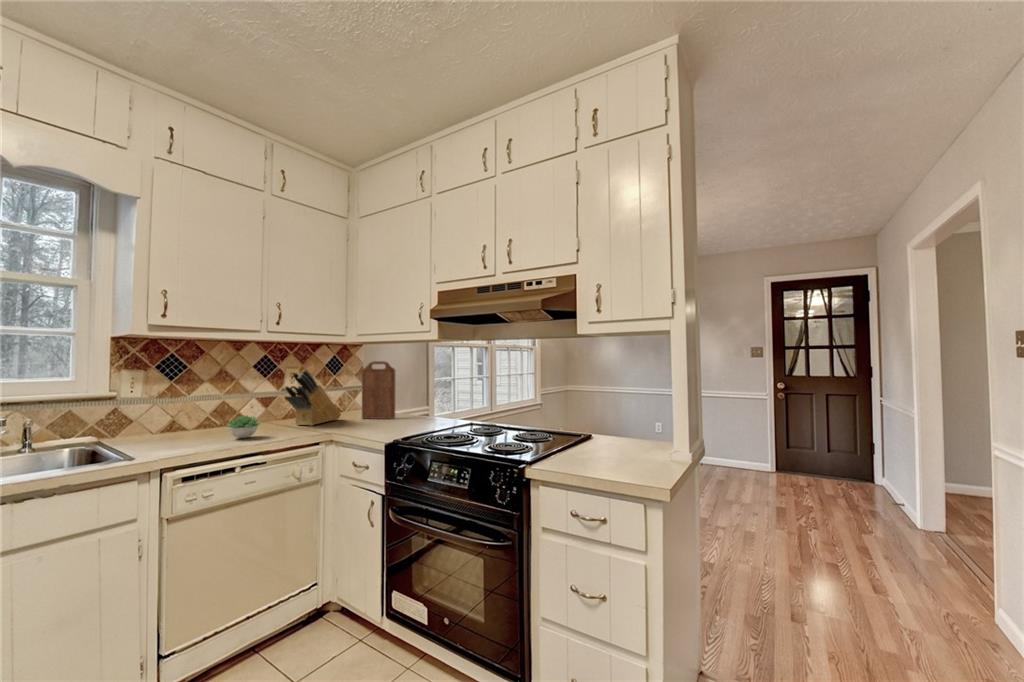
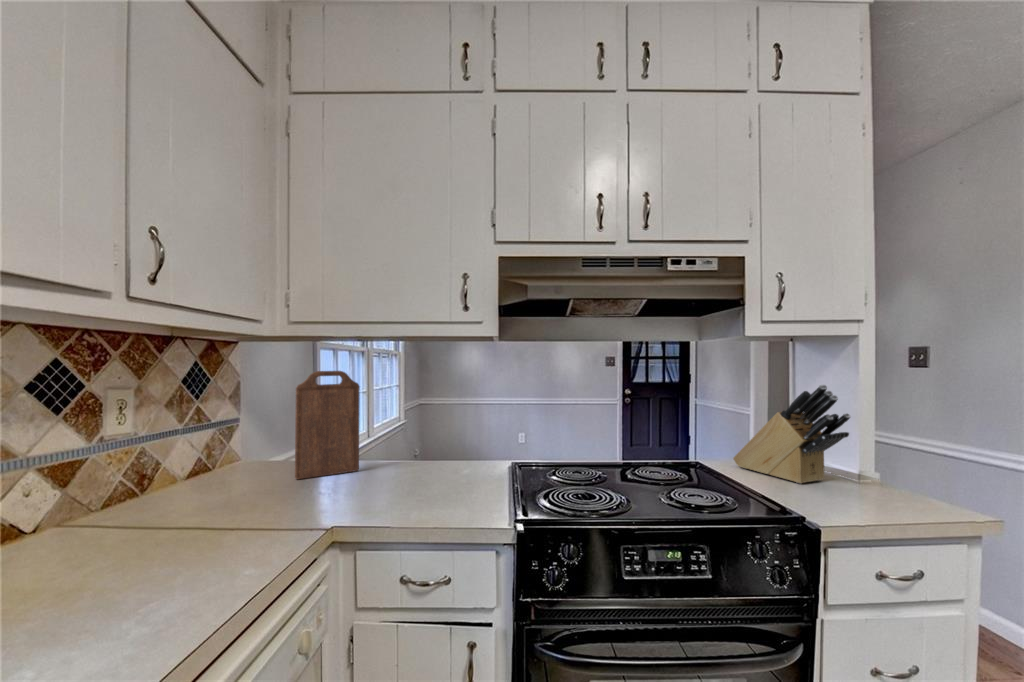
knife block: present [284,370,341,426] -> present [733,385,850,484]
succulent plant: present [226,416,261,438] -> none [80,522,191,596]

